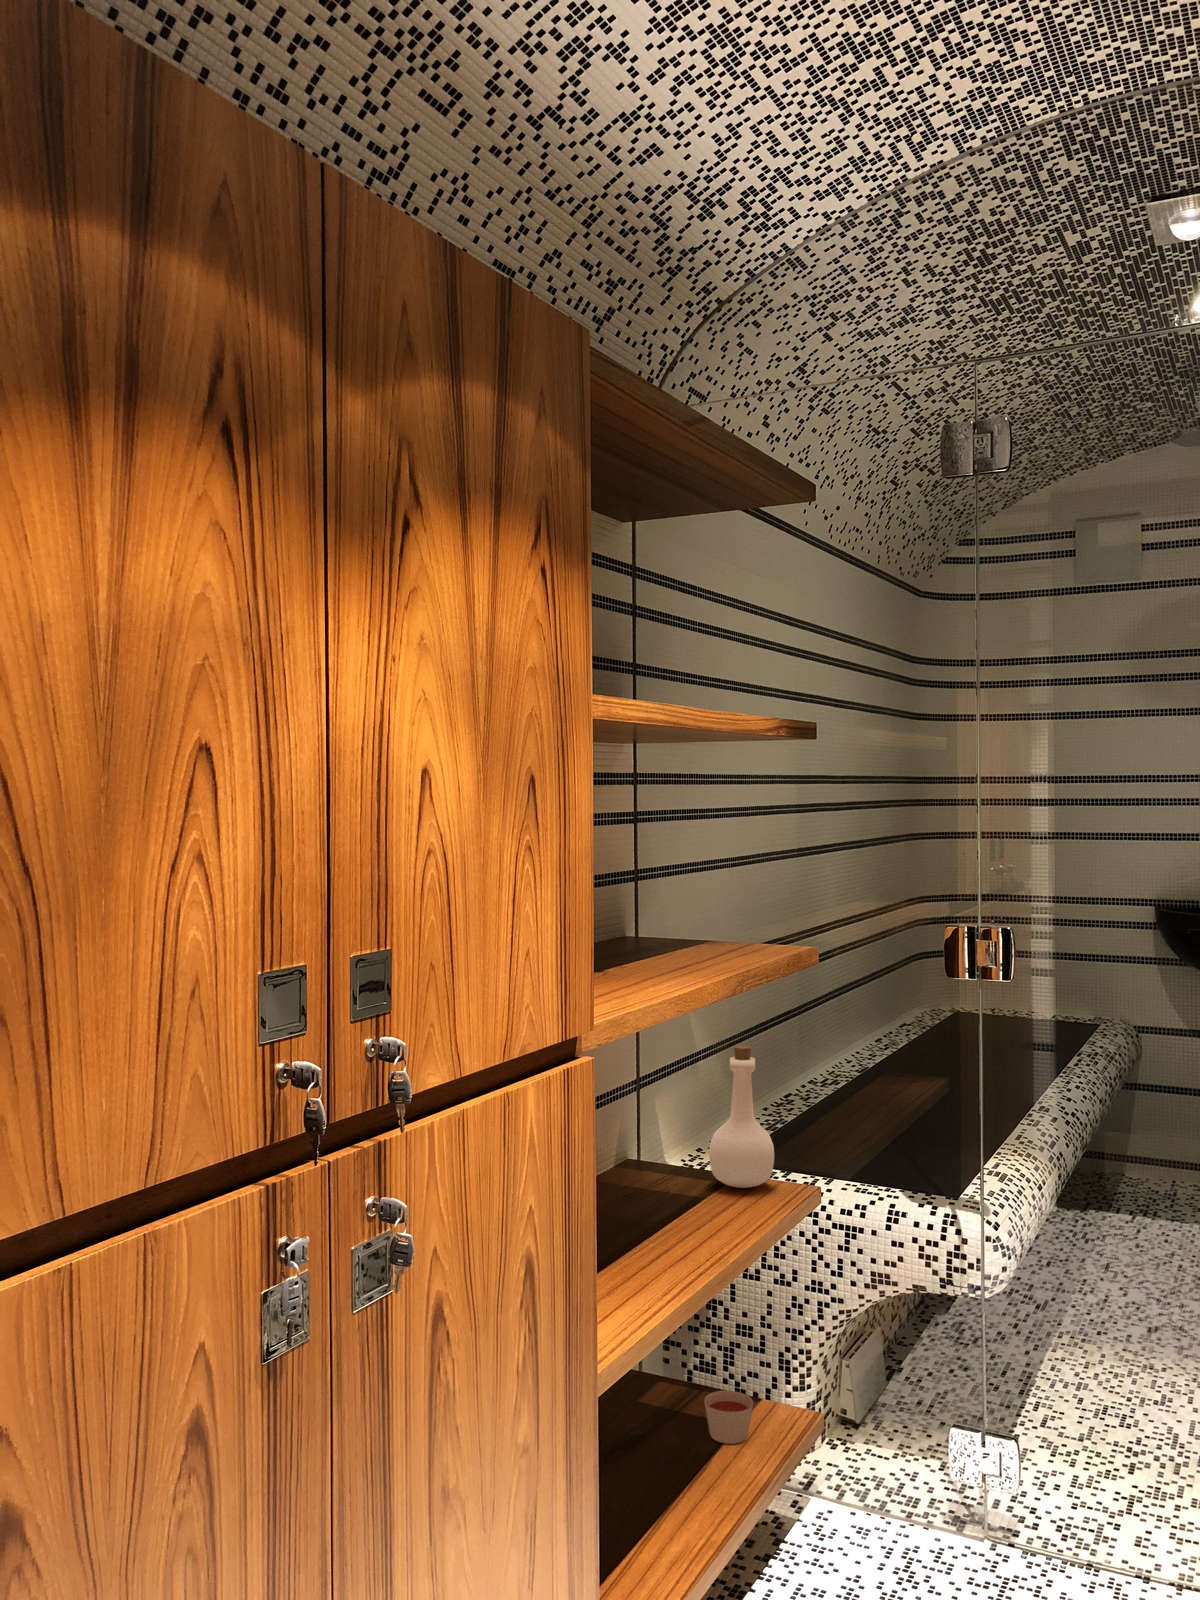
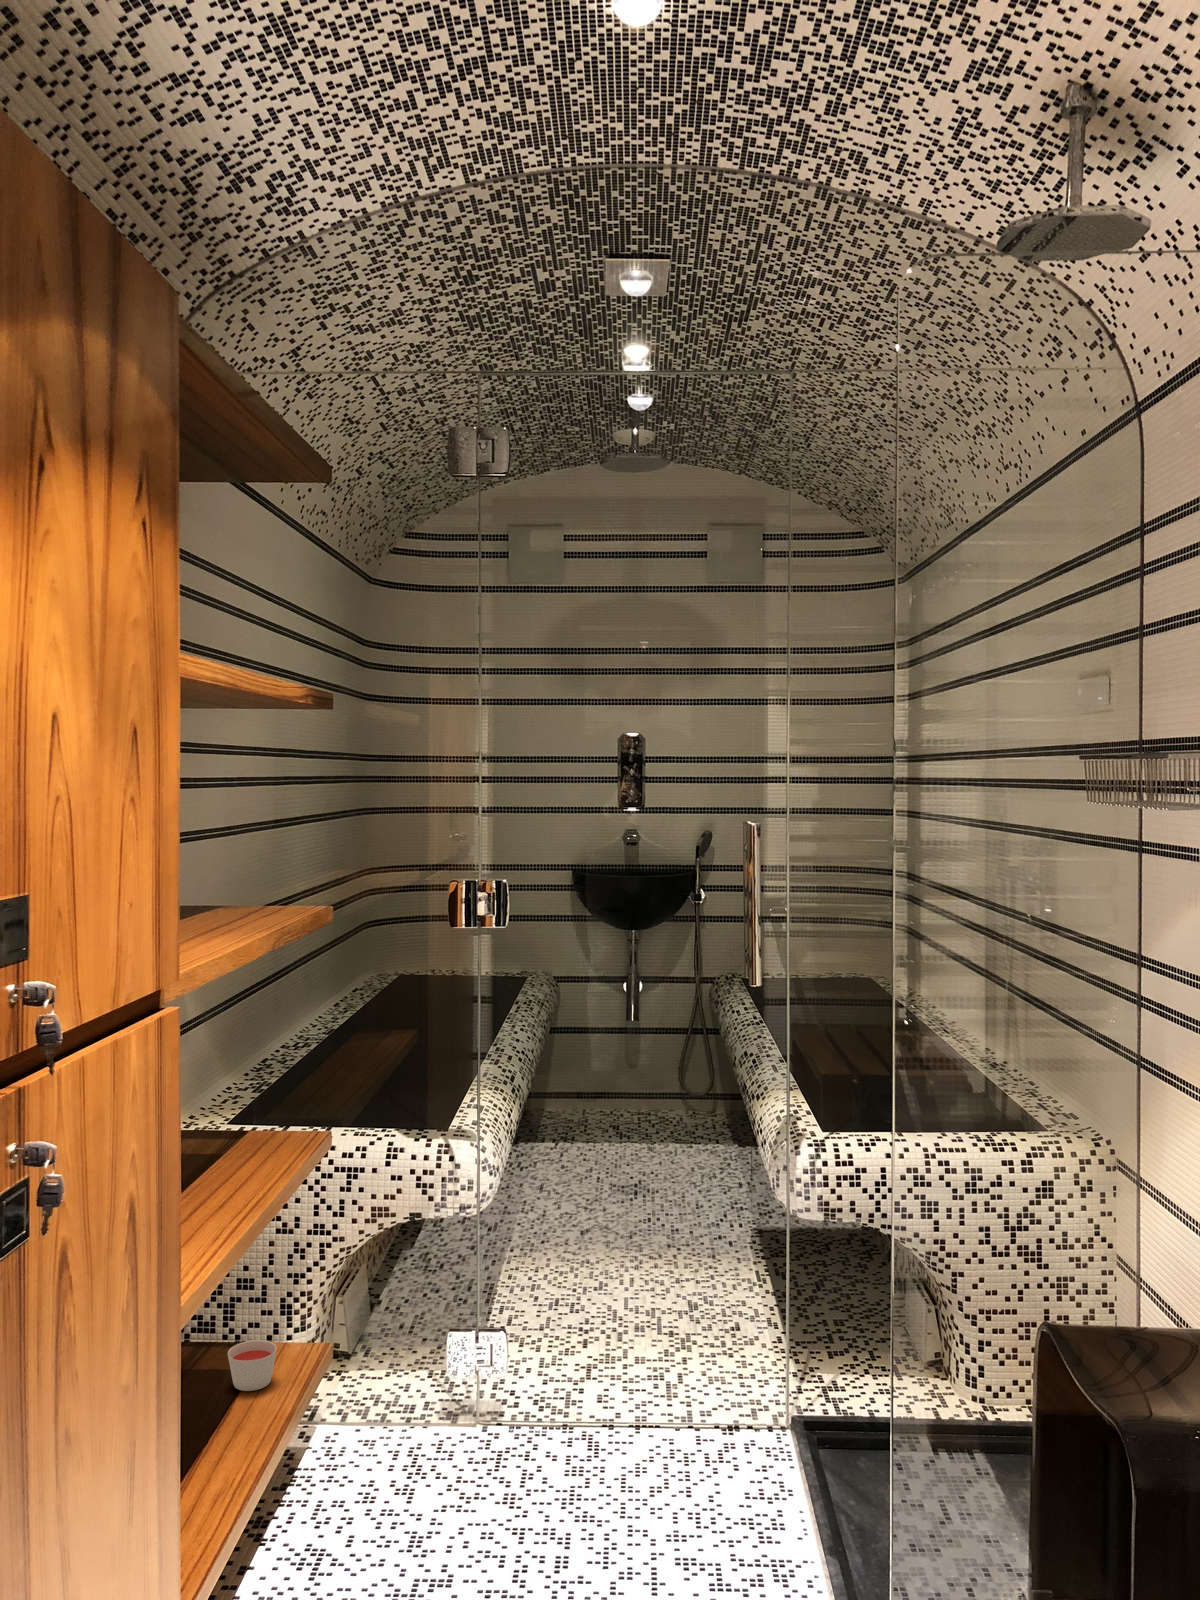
bottle: present [709,1046,774,1188] -> none [218,1009,283,1146]

